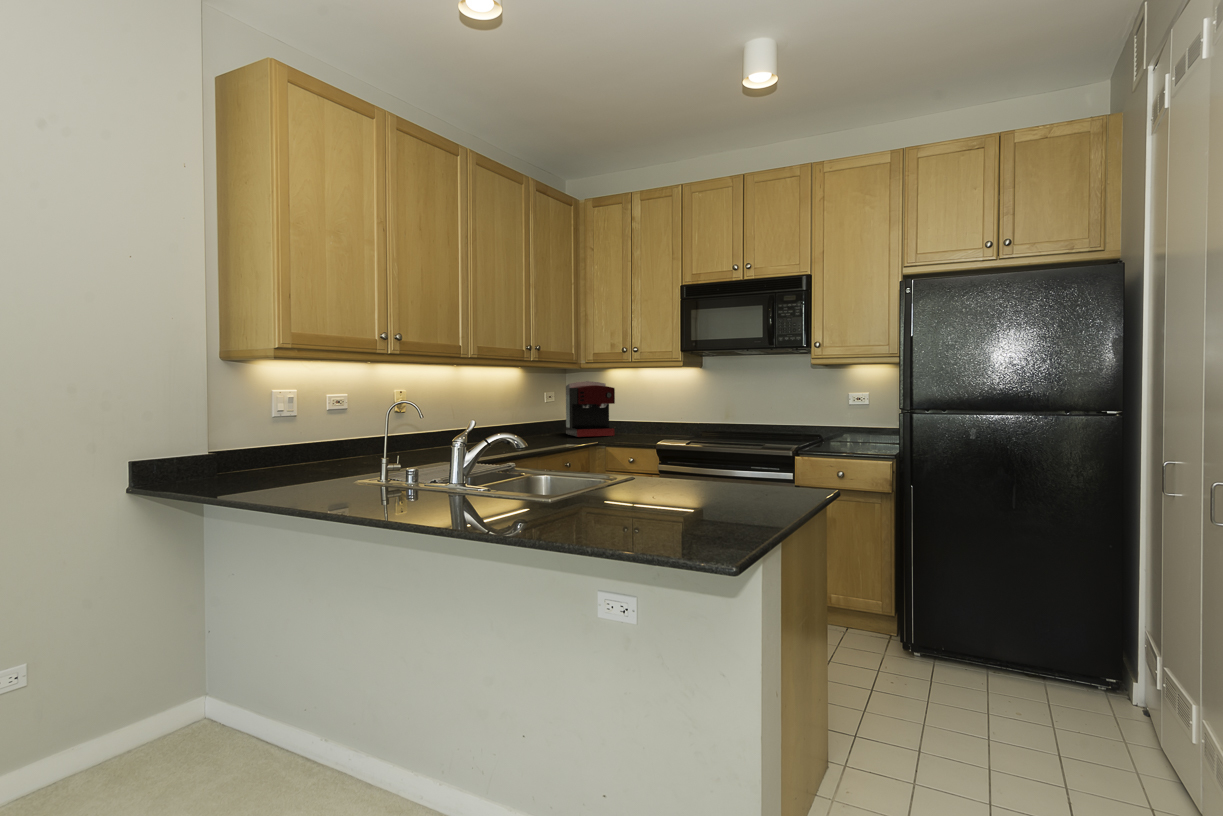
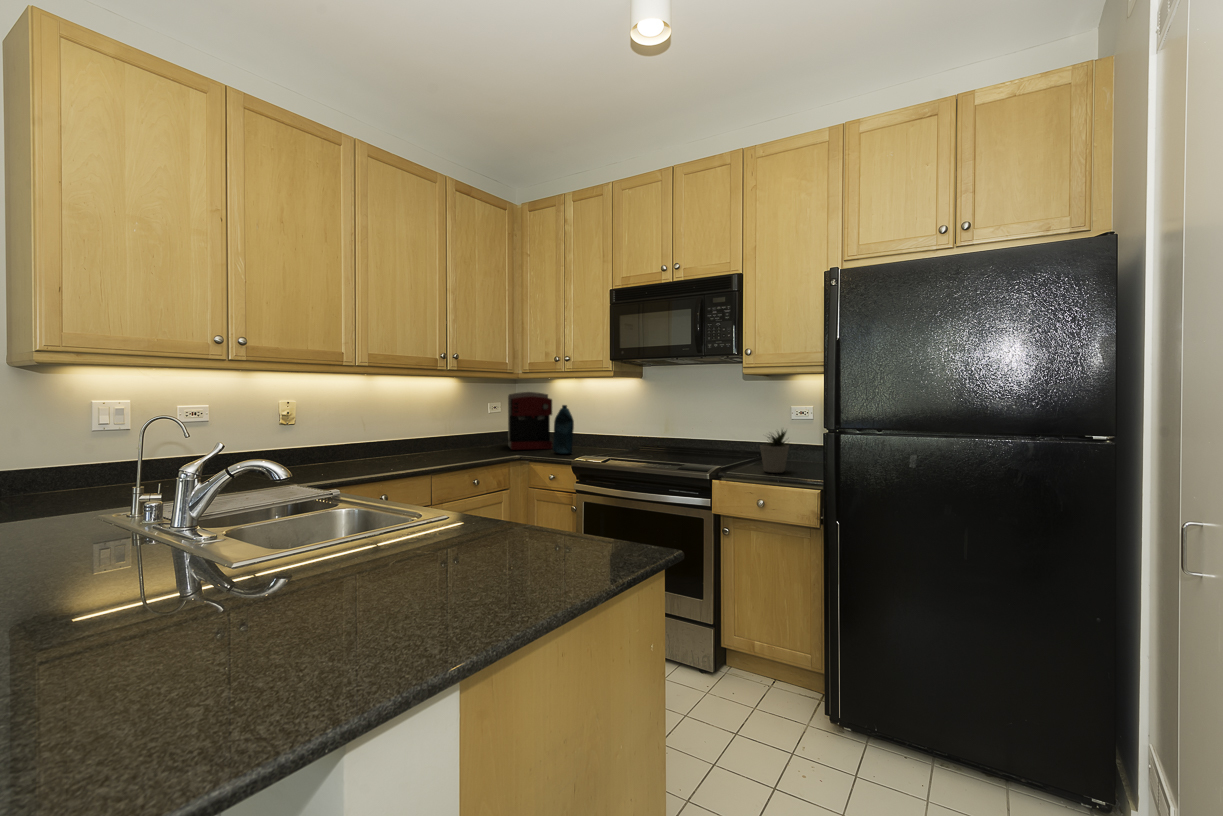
bottle: none [621,393,643,440] -> present [553,405,574,454]
potted plant: none [830,410,858,450] -> present [760,430,789,473]

